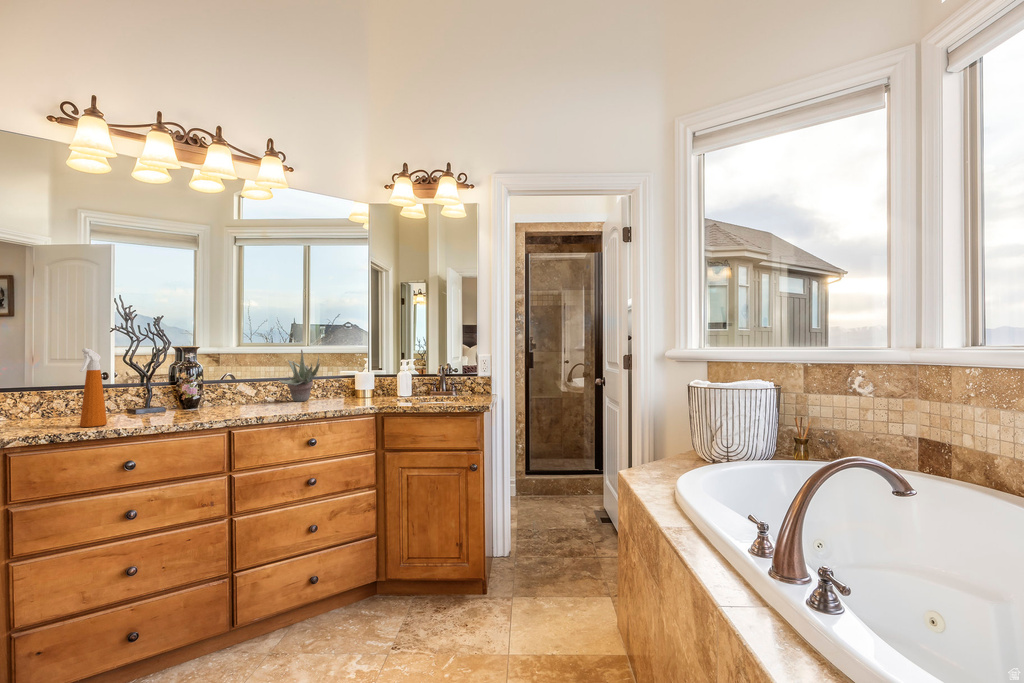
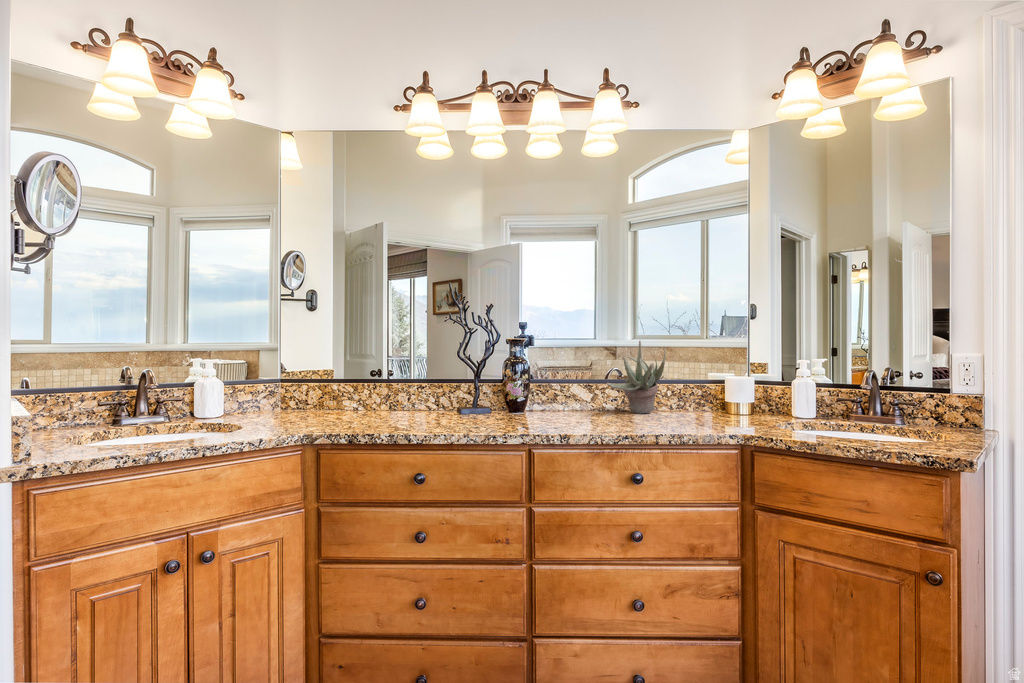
spray bottle: present [80,348,107,427] -> none [387,340,416,427]

